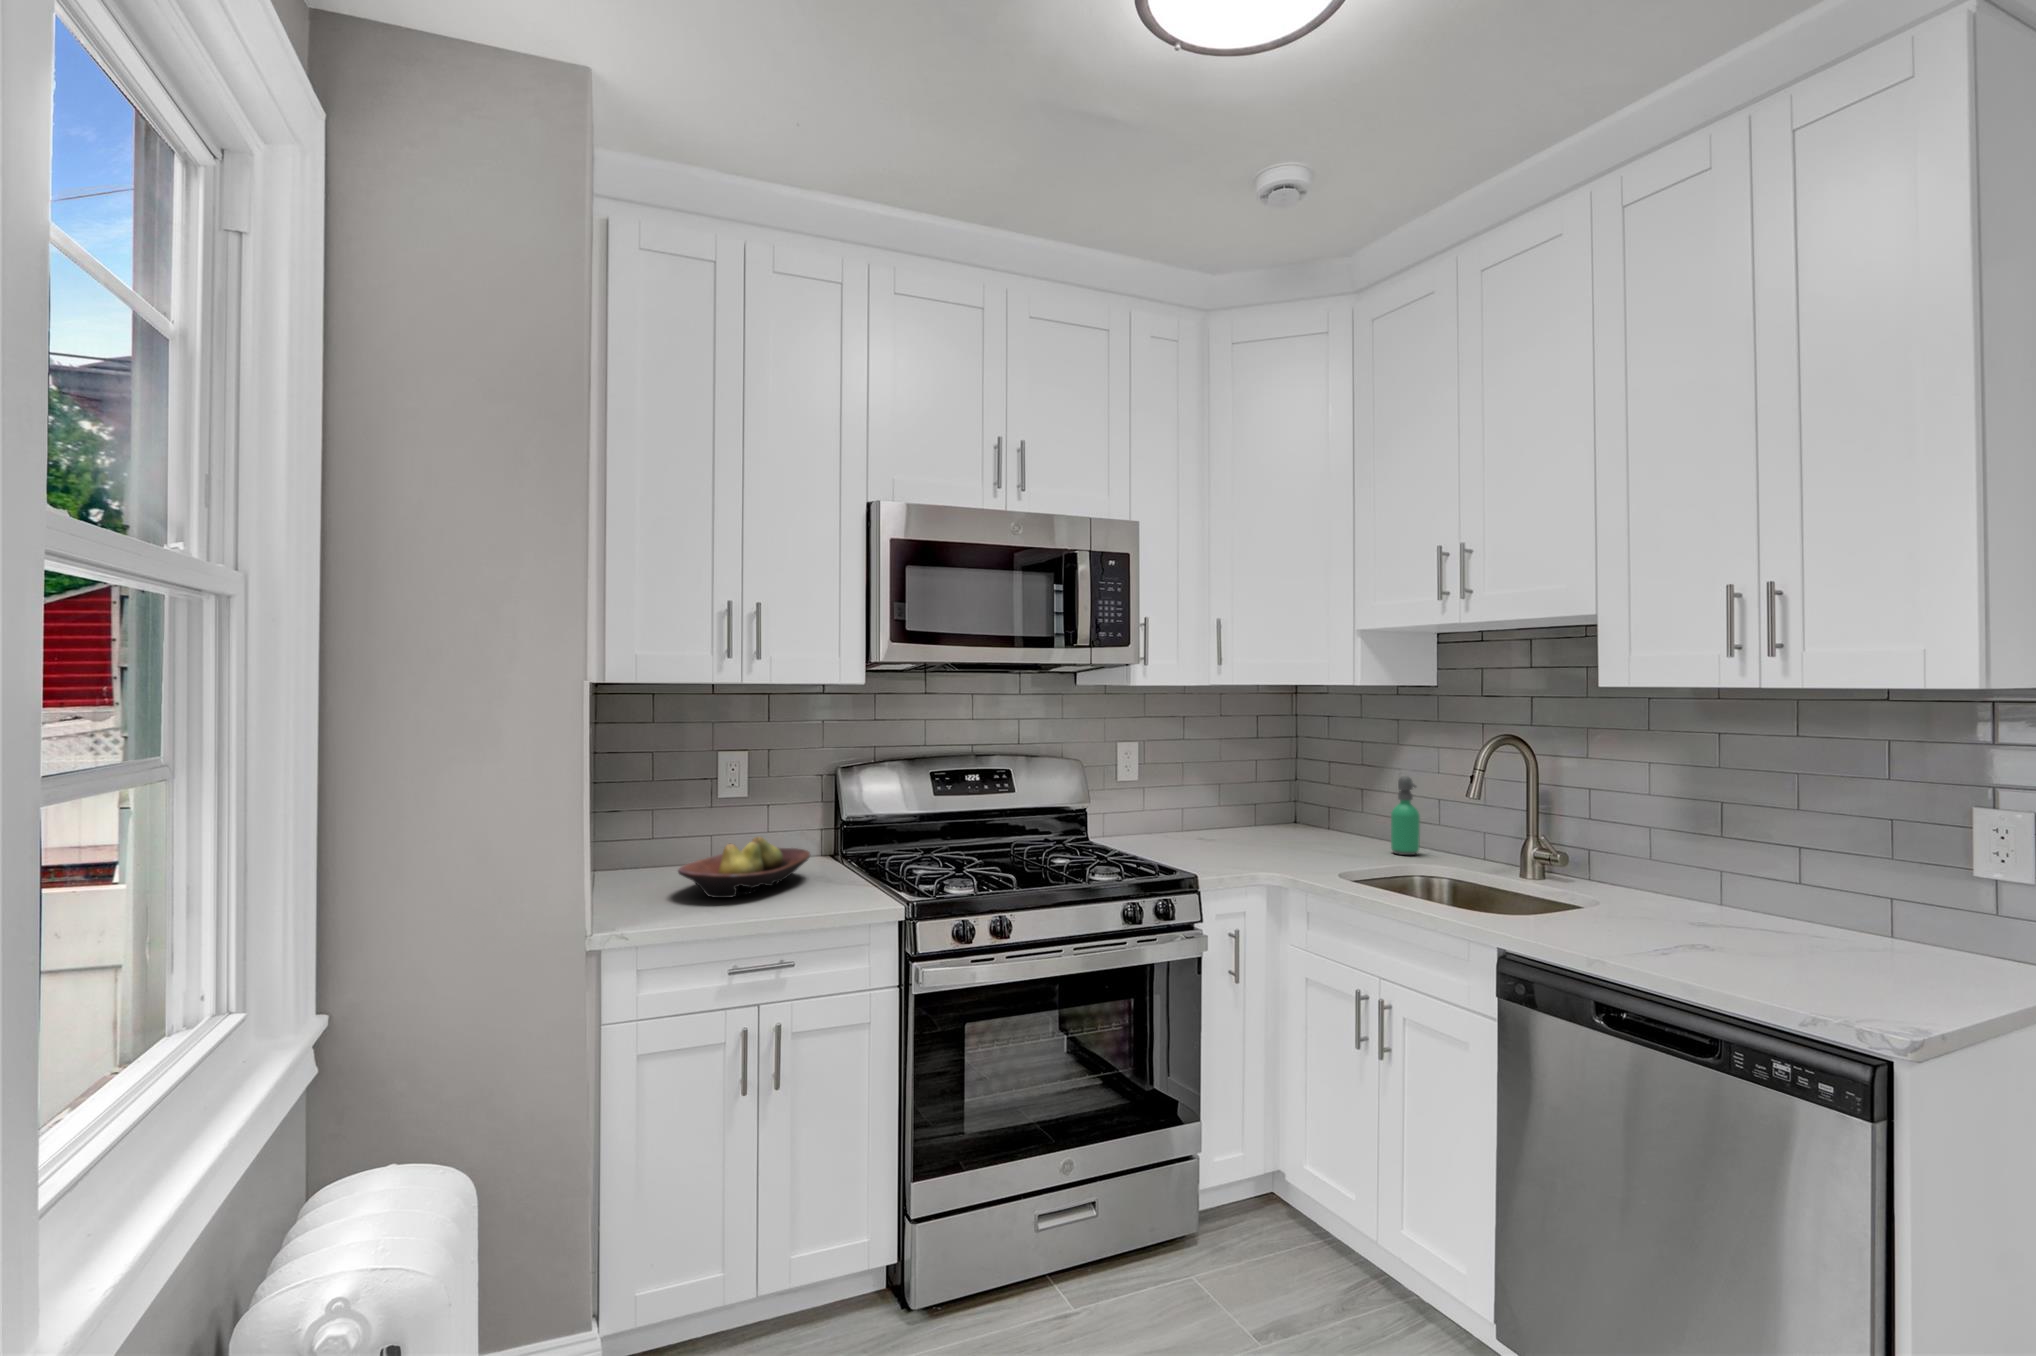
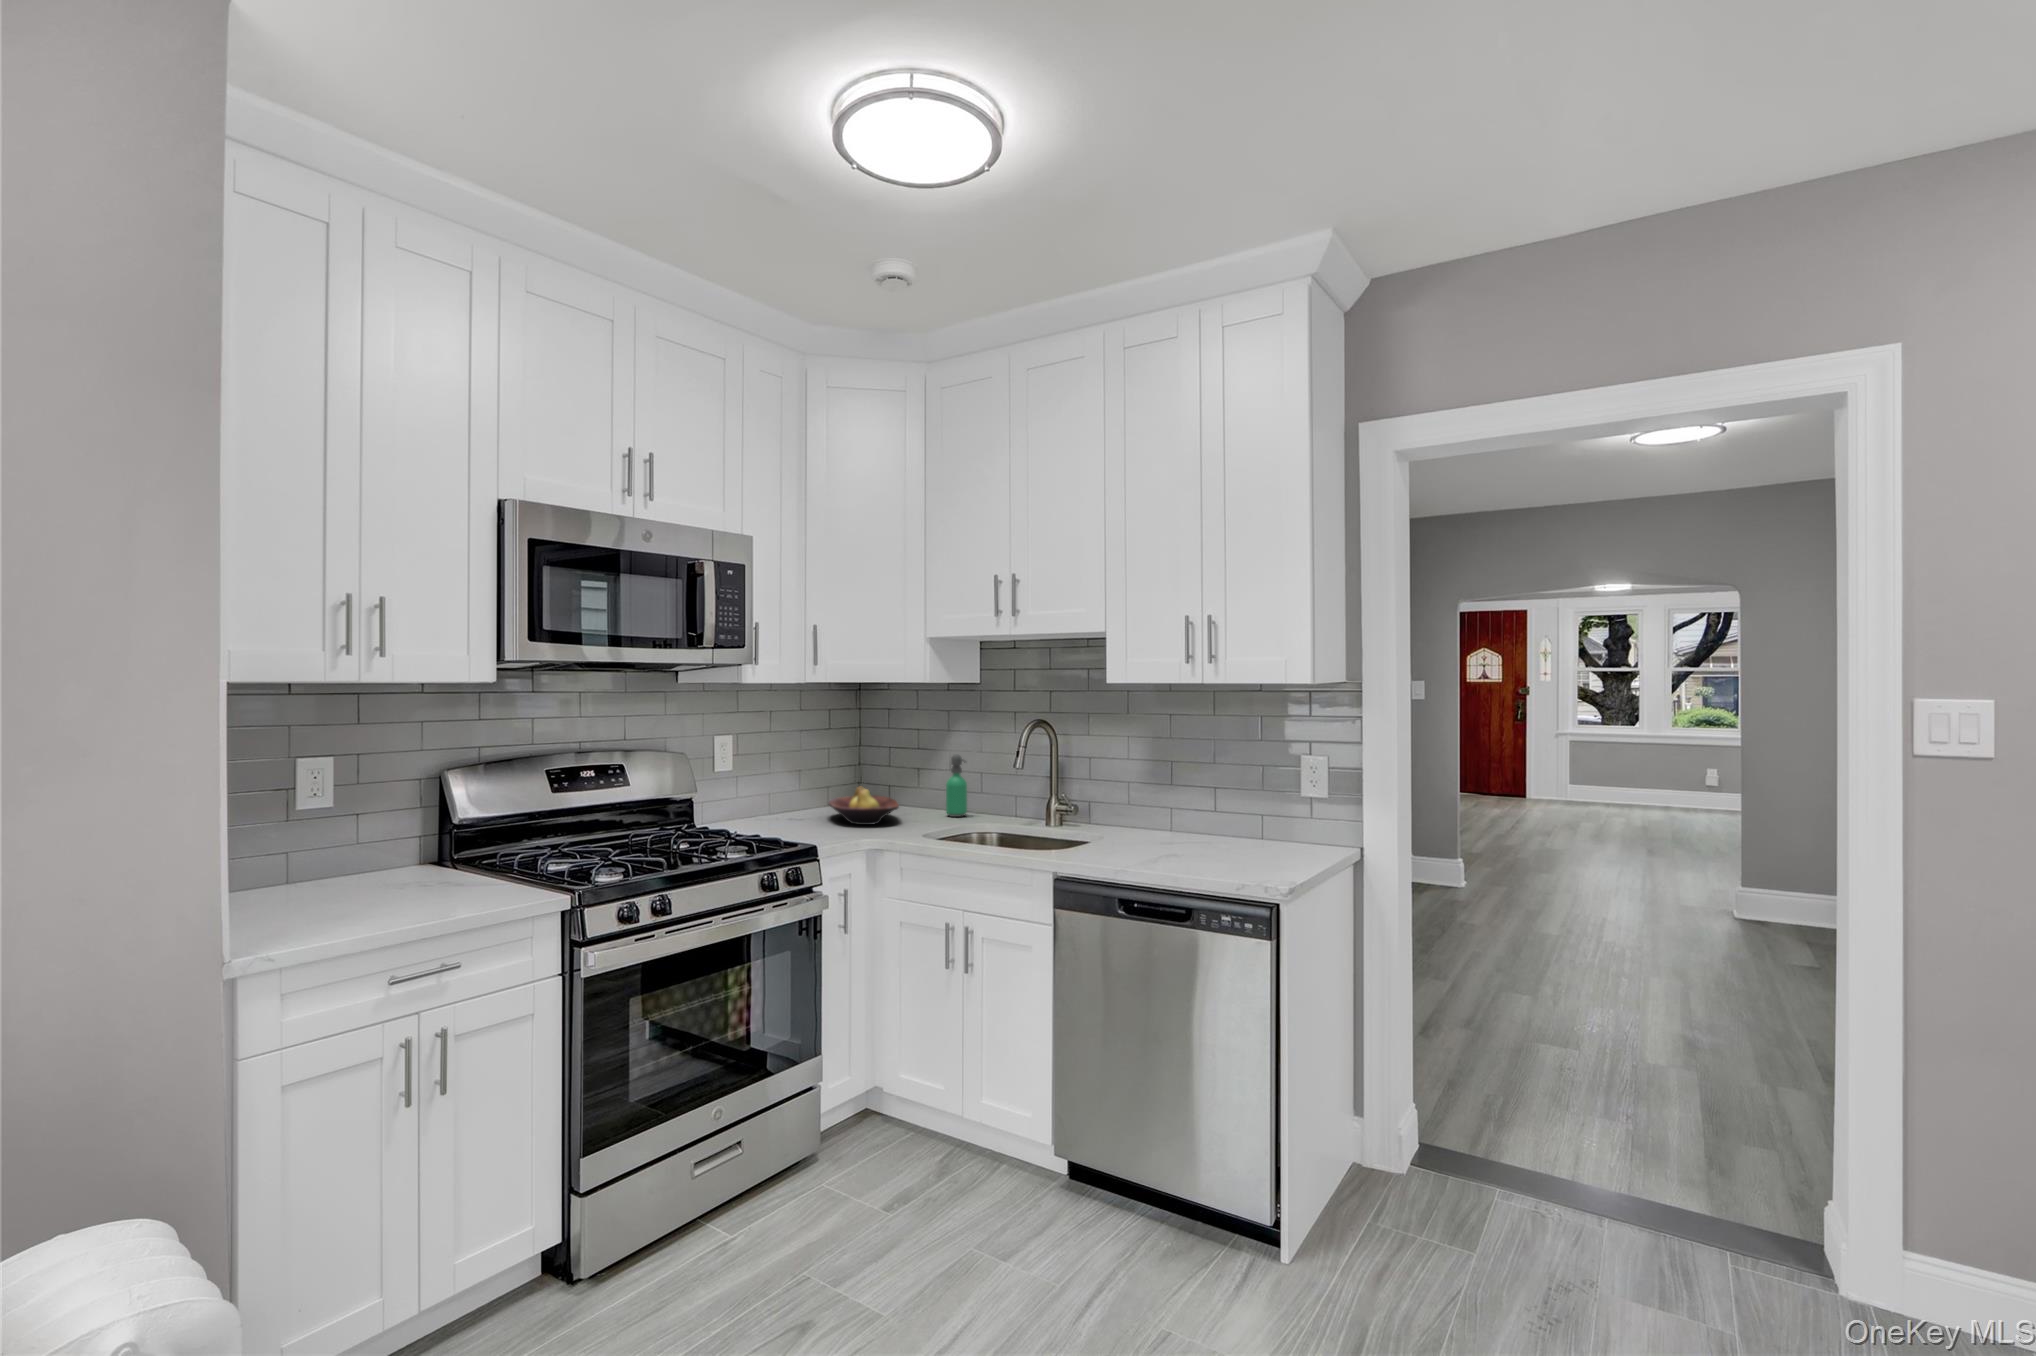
fruit bowl: present [678,837,810,898] -> present [829,787,899,825]

